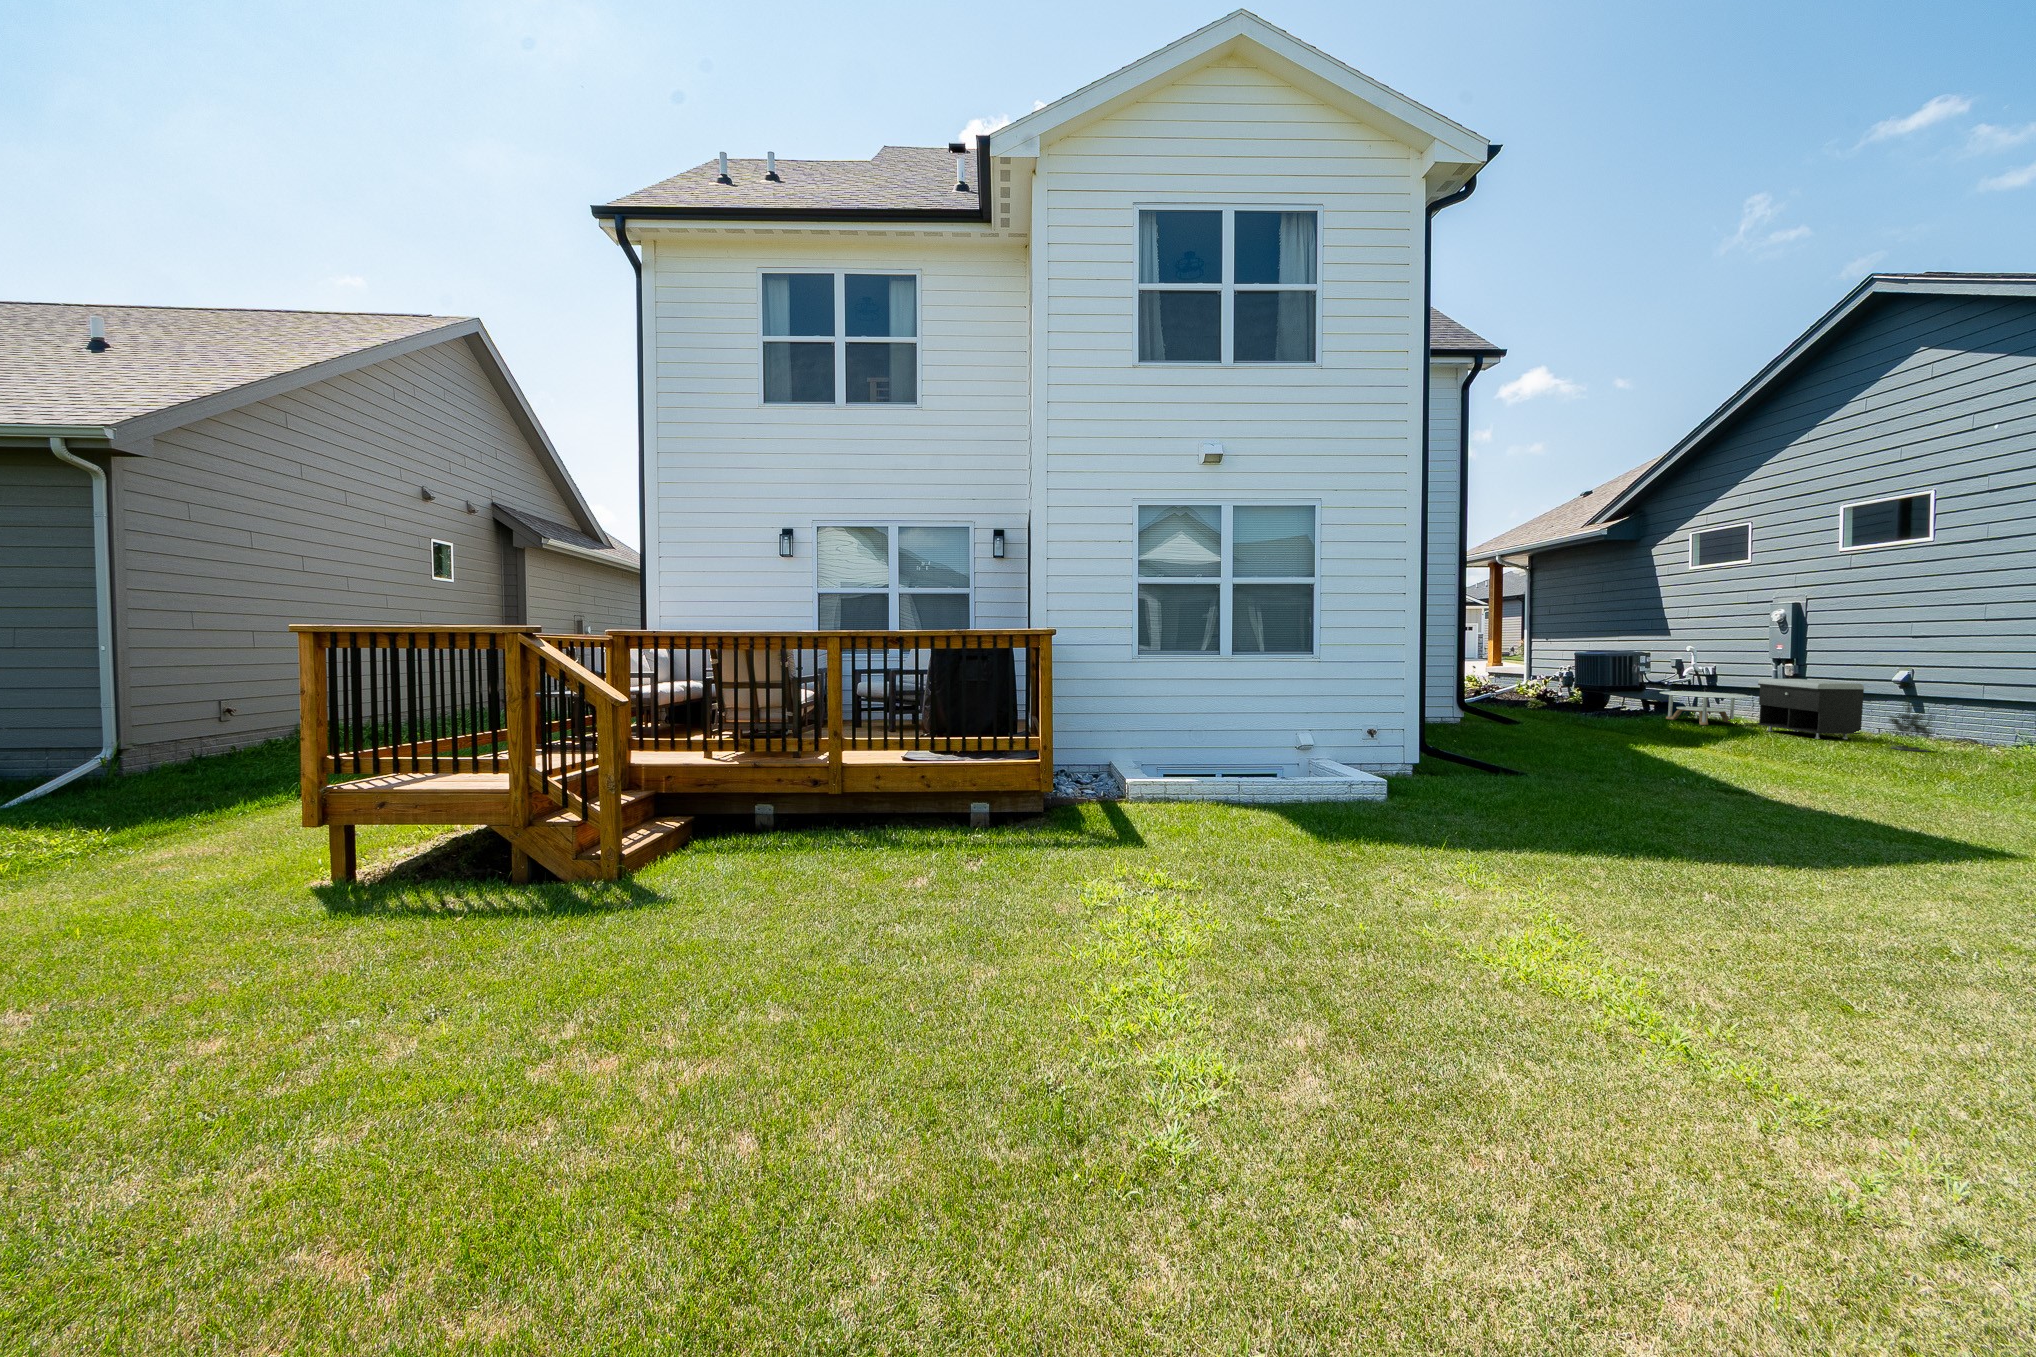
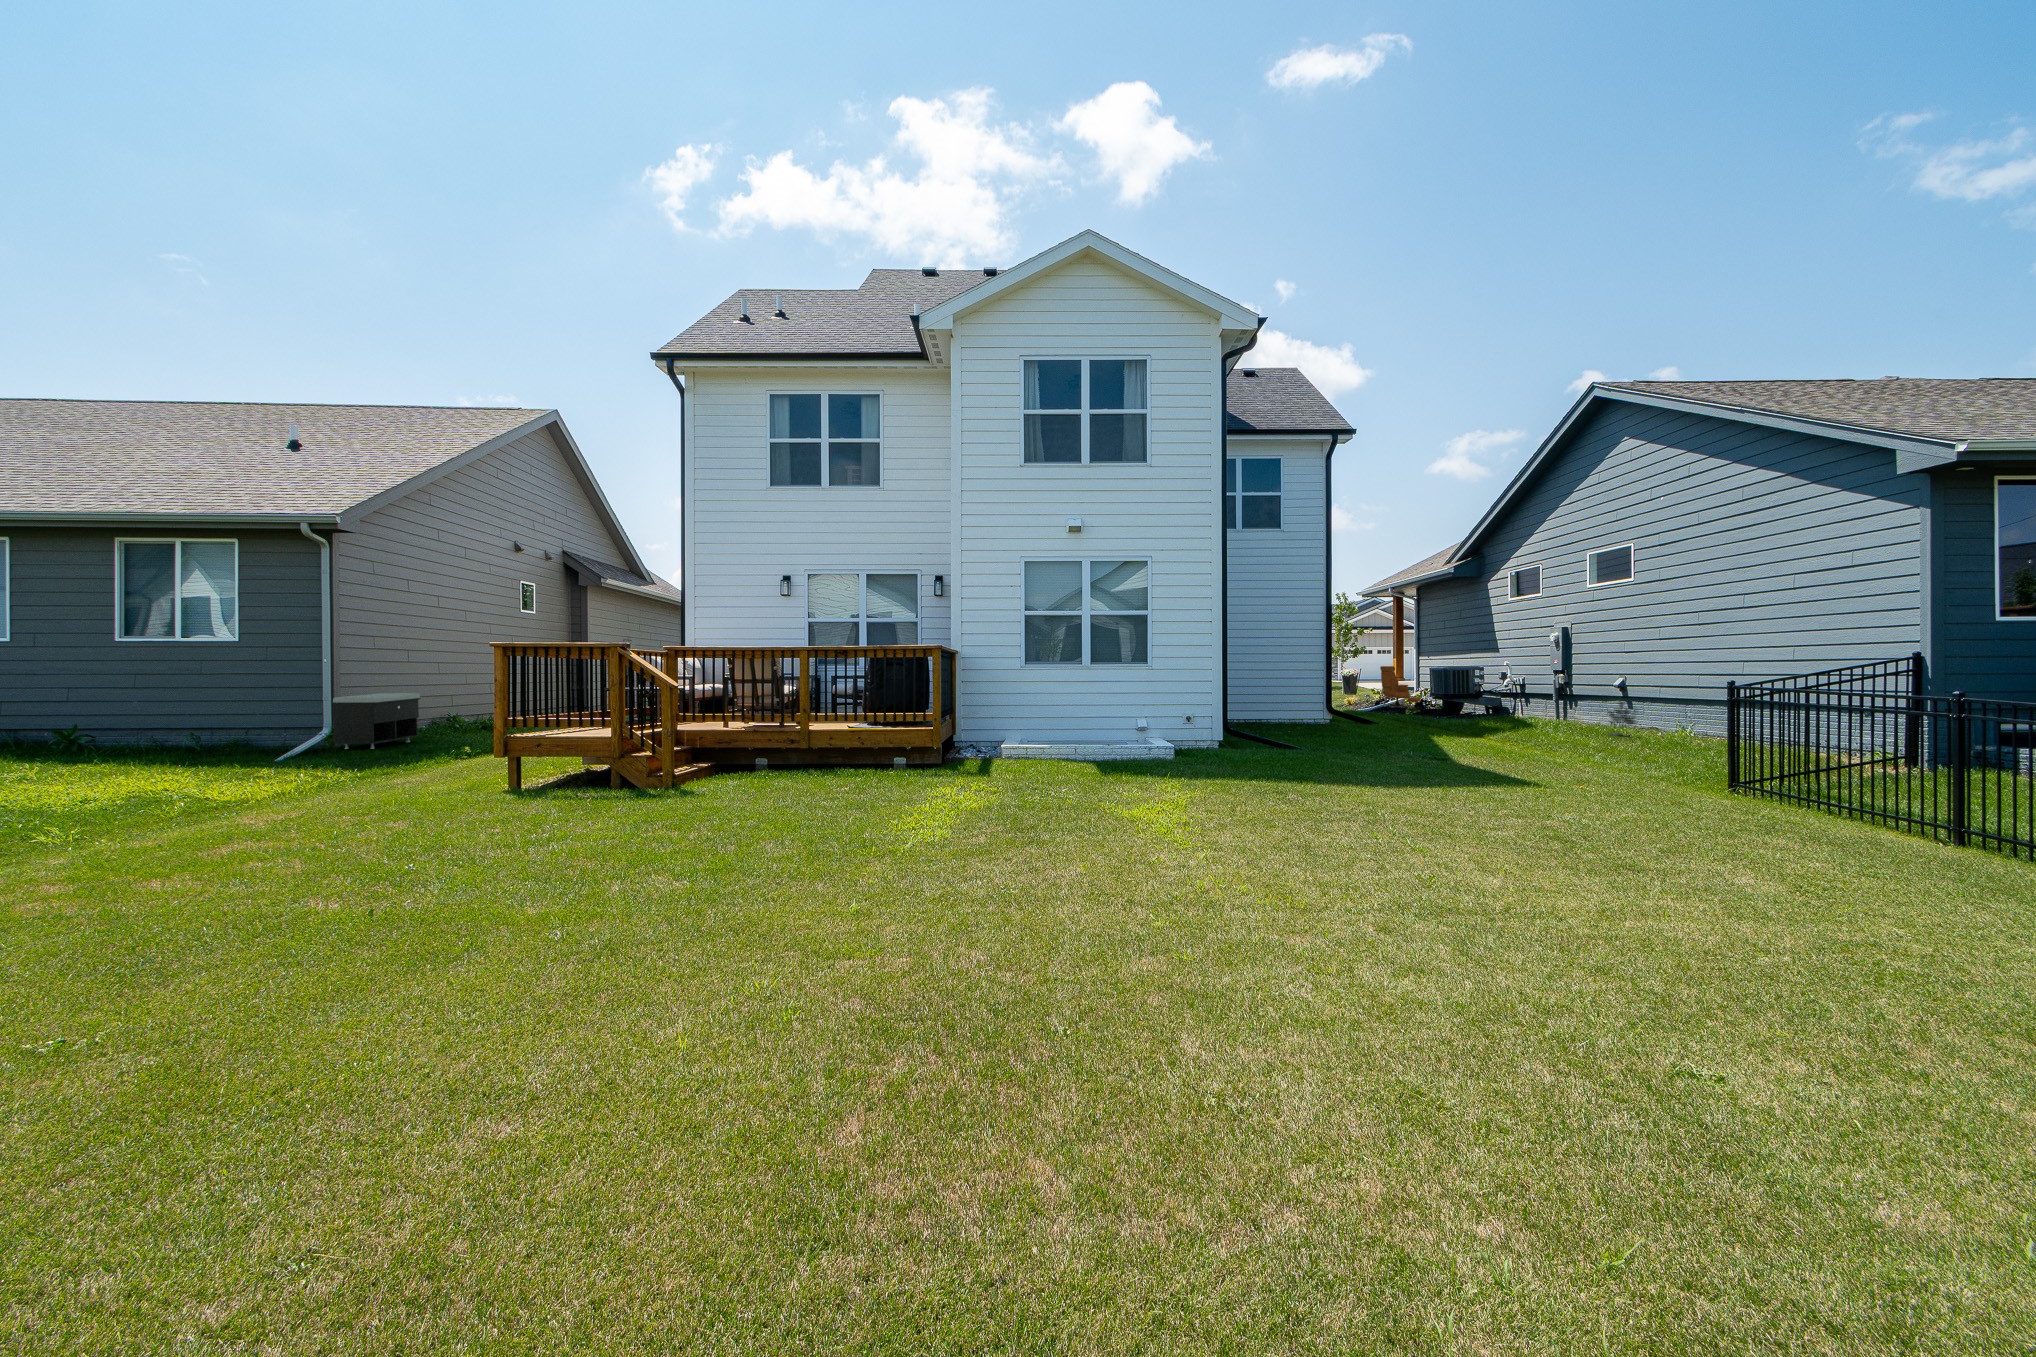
lounge chair: none [1506,652,1573,708] -> present [1380,666,1425,710]
storage bench: present [1758,678,1864,739] -> present [333,693,420,749]
round table: present [1660,691,1748,725] -> none [1477,696,1540,721]

